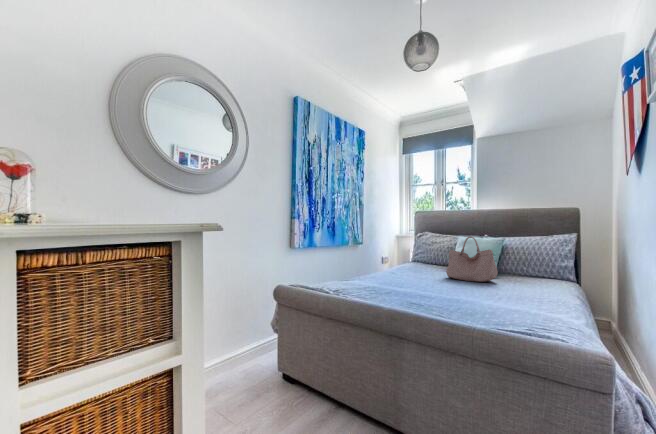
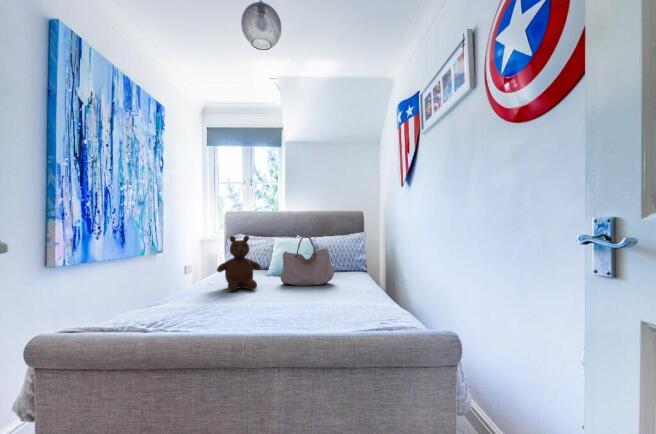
teddy bear: none [393,234,429,278] -> present [217,236,261,291]

